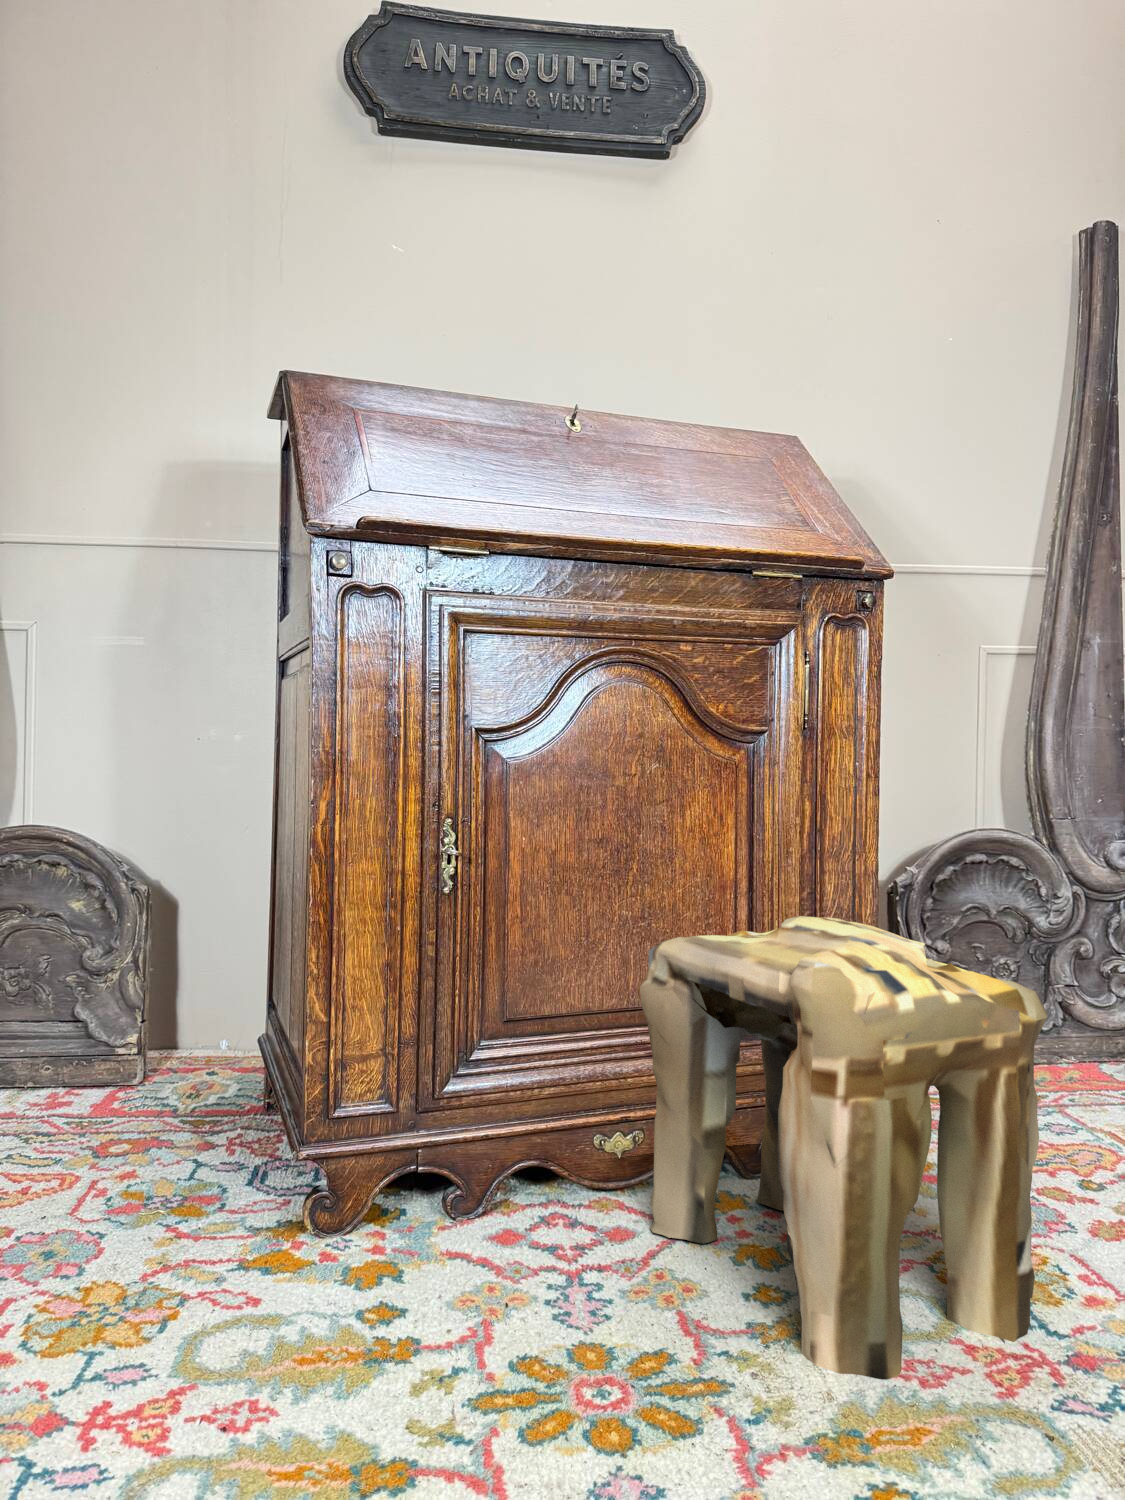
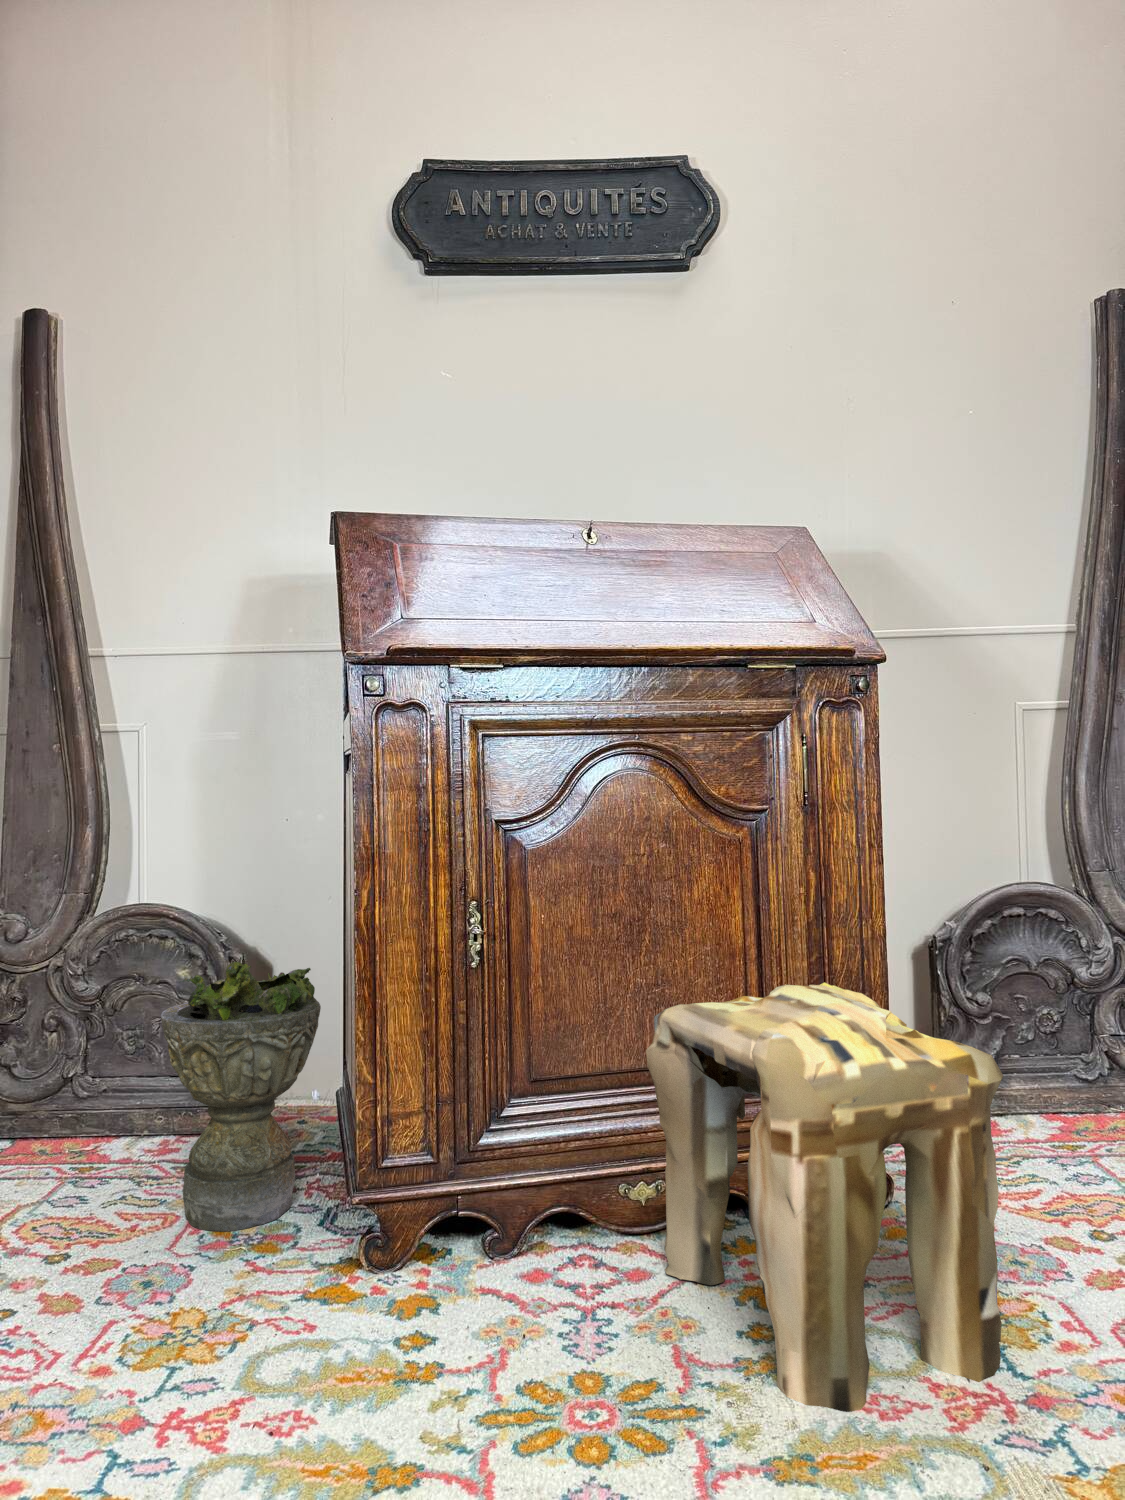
planter: none [63,884,252,1193] -> present [161,962,321,1231]

